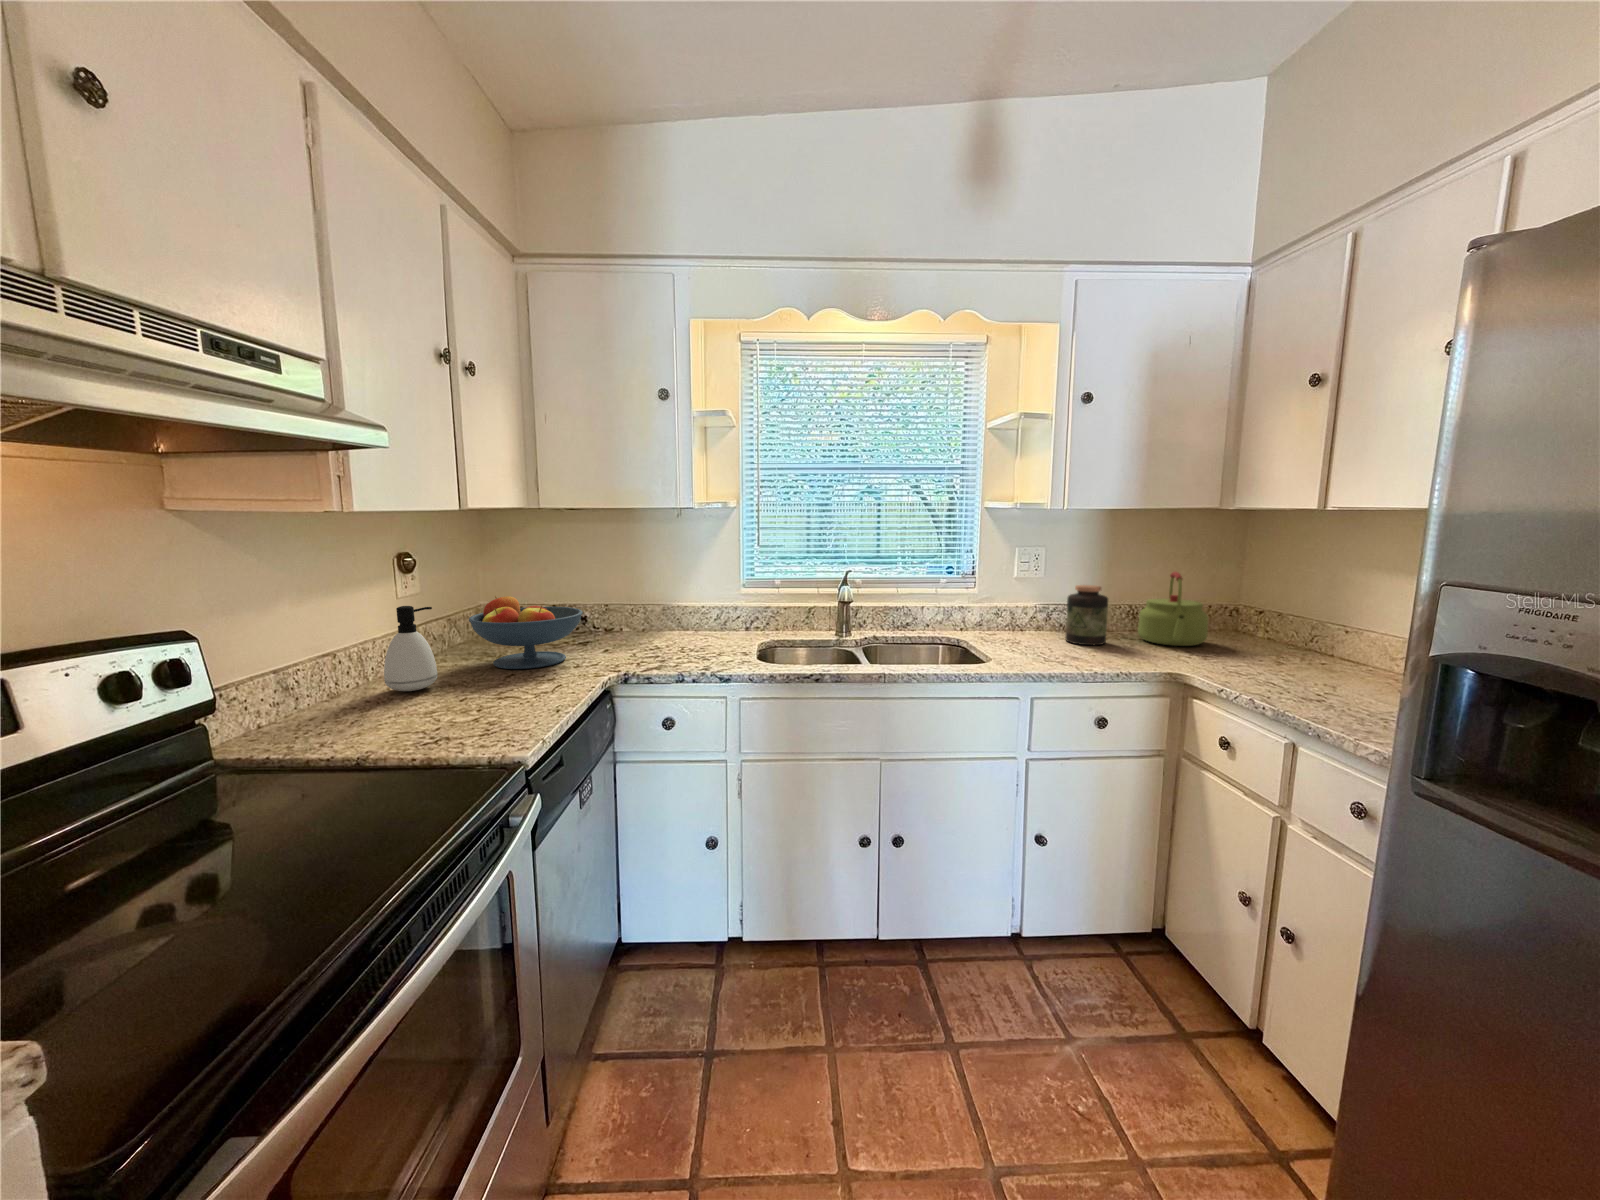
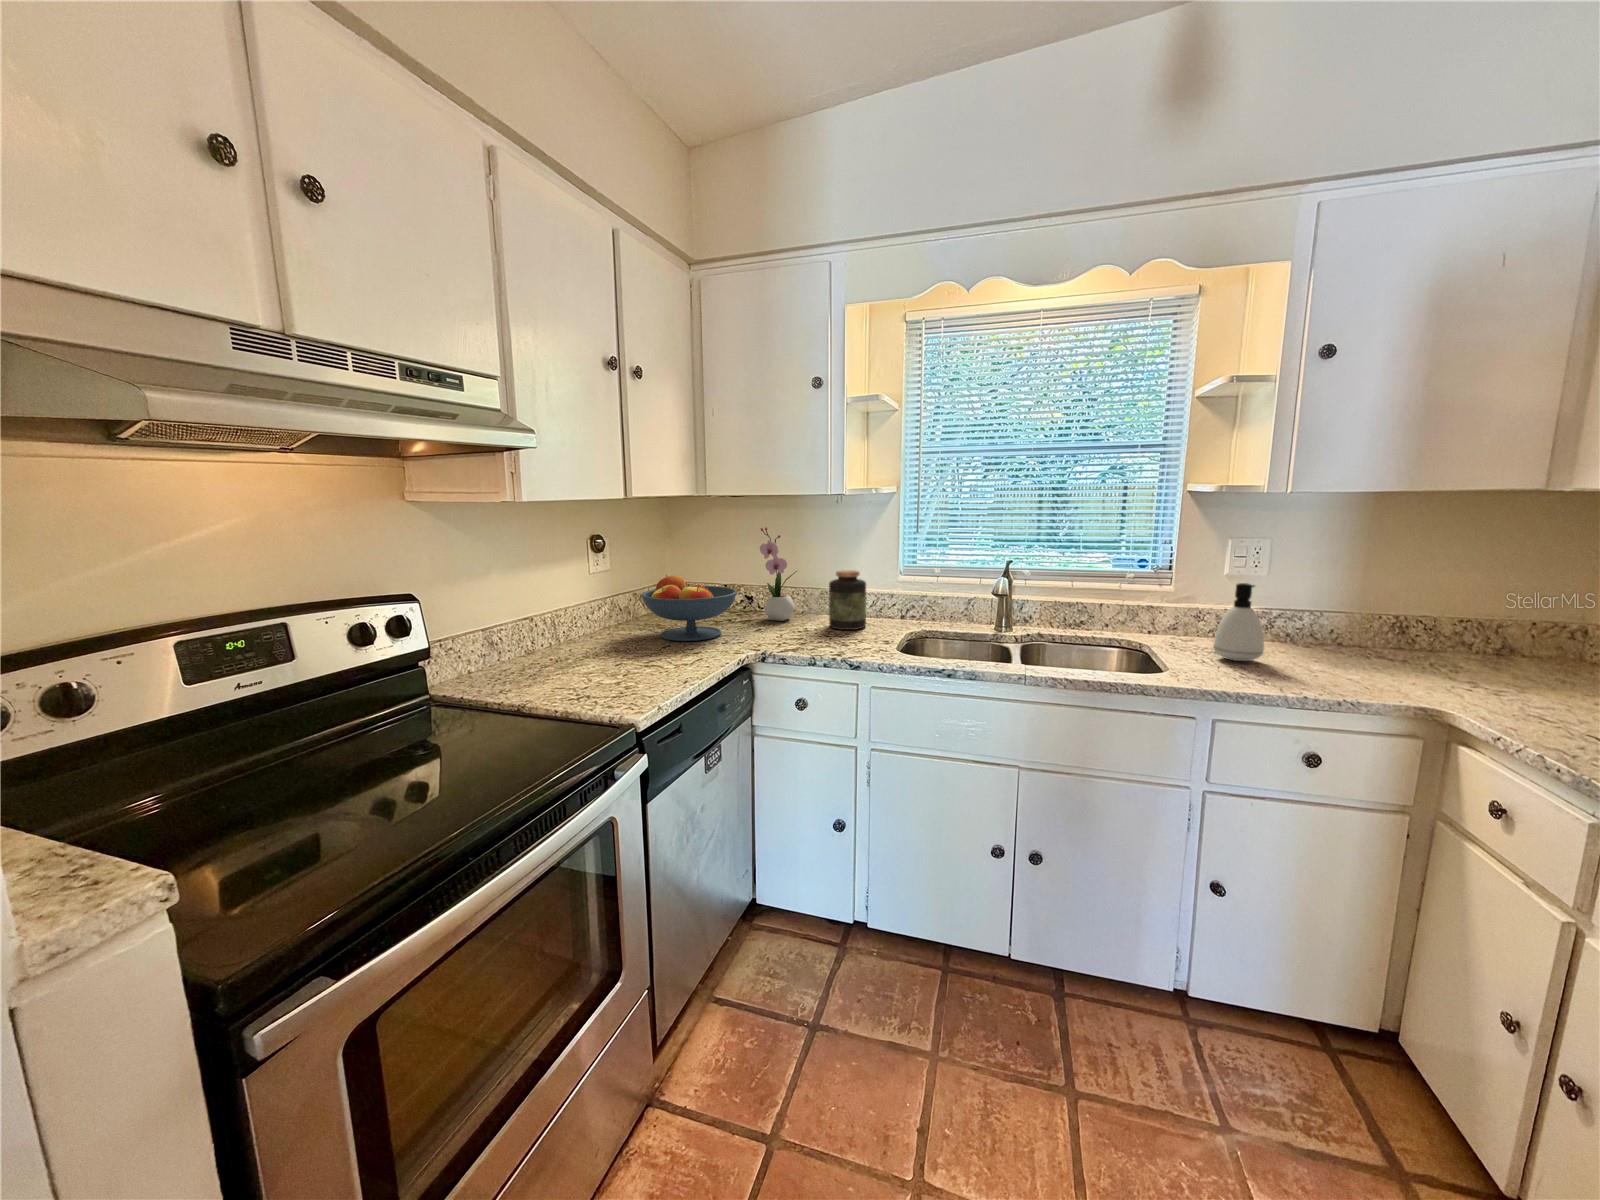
flower arrangement: none [599,542,639,640] -> present [760,527,797,621]
kettle: present [1138,572,1208,646] -> none [1398,575,1515,675]
jar: present [1065,585,1108,645] -> present [829,570,866,630]
soap dispenser: present [384,606,438,691] -> present [1213,583,1264,661]

